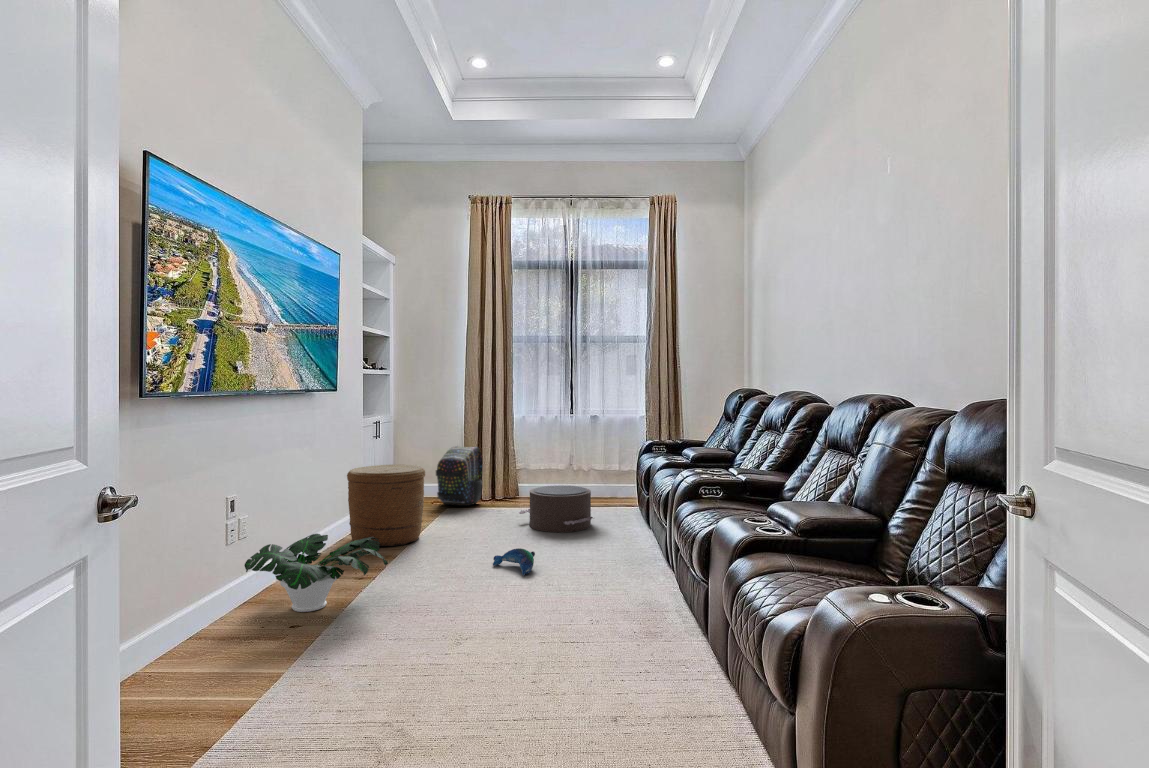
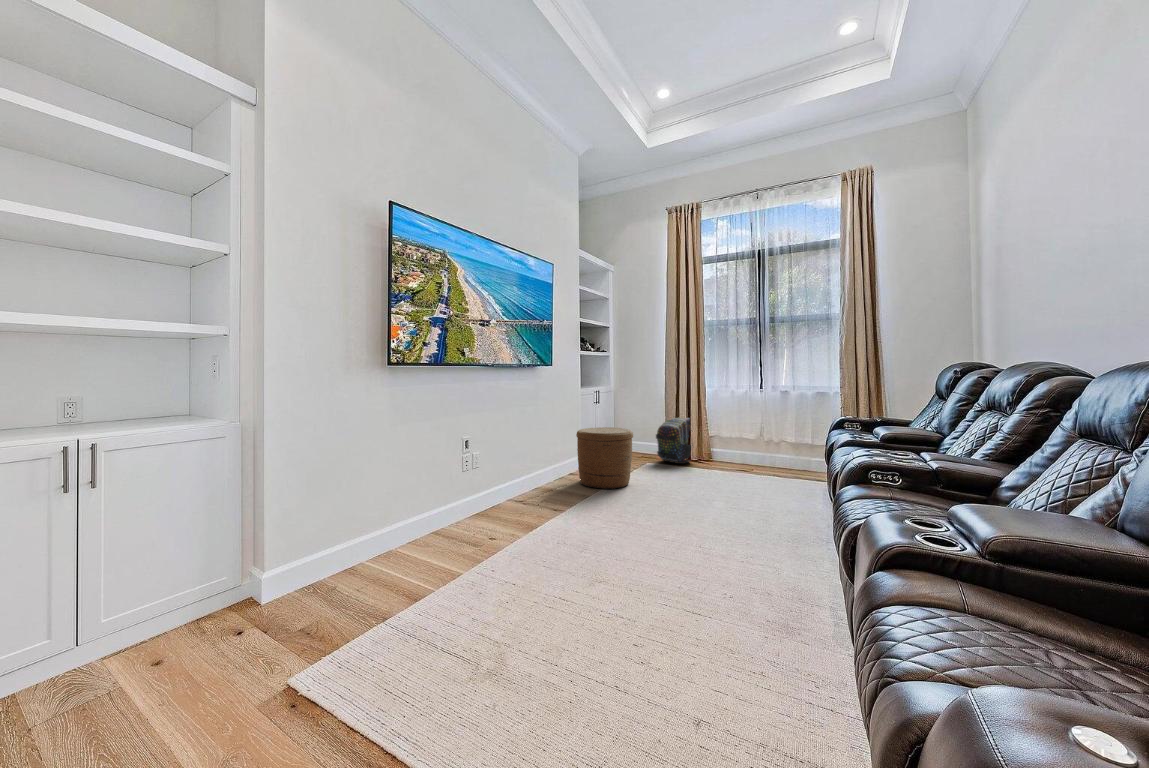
pouf: present [518,485,593,532] -> none [713,454,782,496]
potted plant: present [244,534,388,612] -> none [476,473,572,531]
plush toy: present [493,548,535,576] -> none [668,506,705,531]

